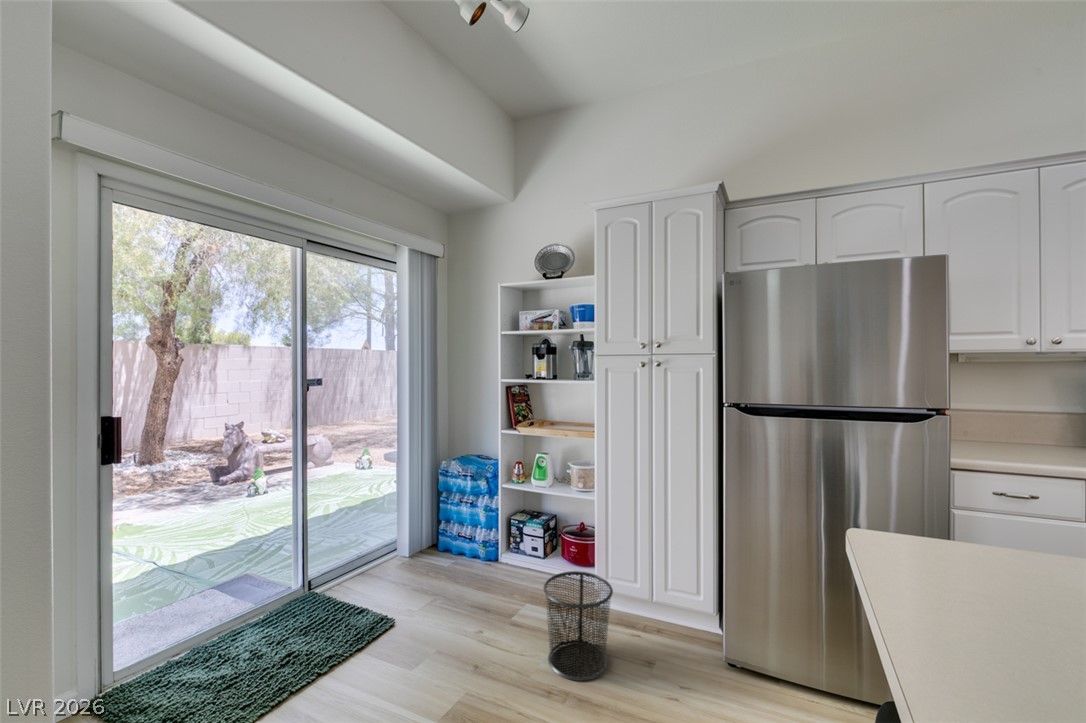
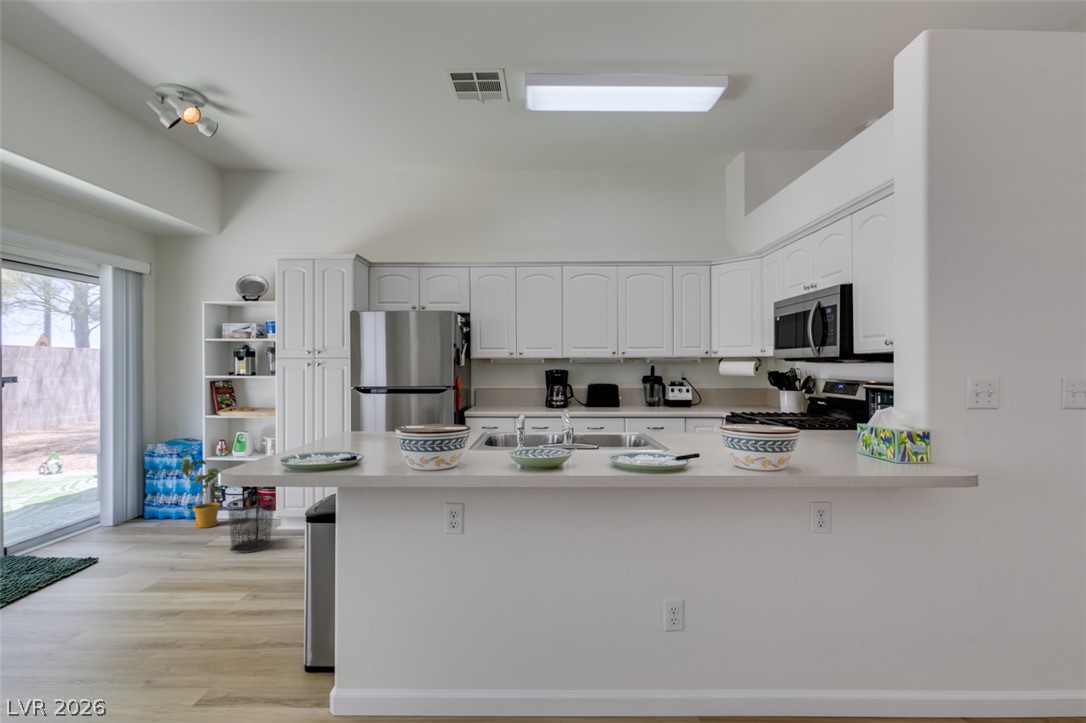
house plant: none [477,493,535,587] -> present [181,459,221,528]

